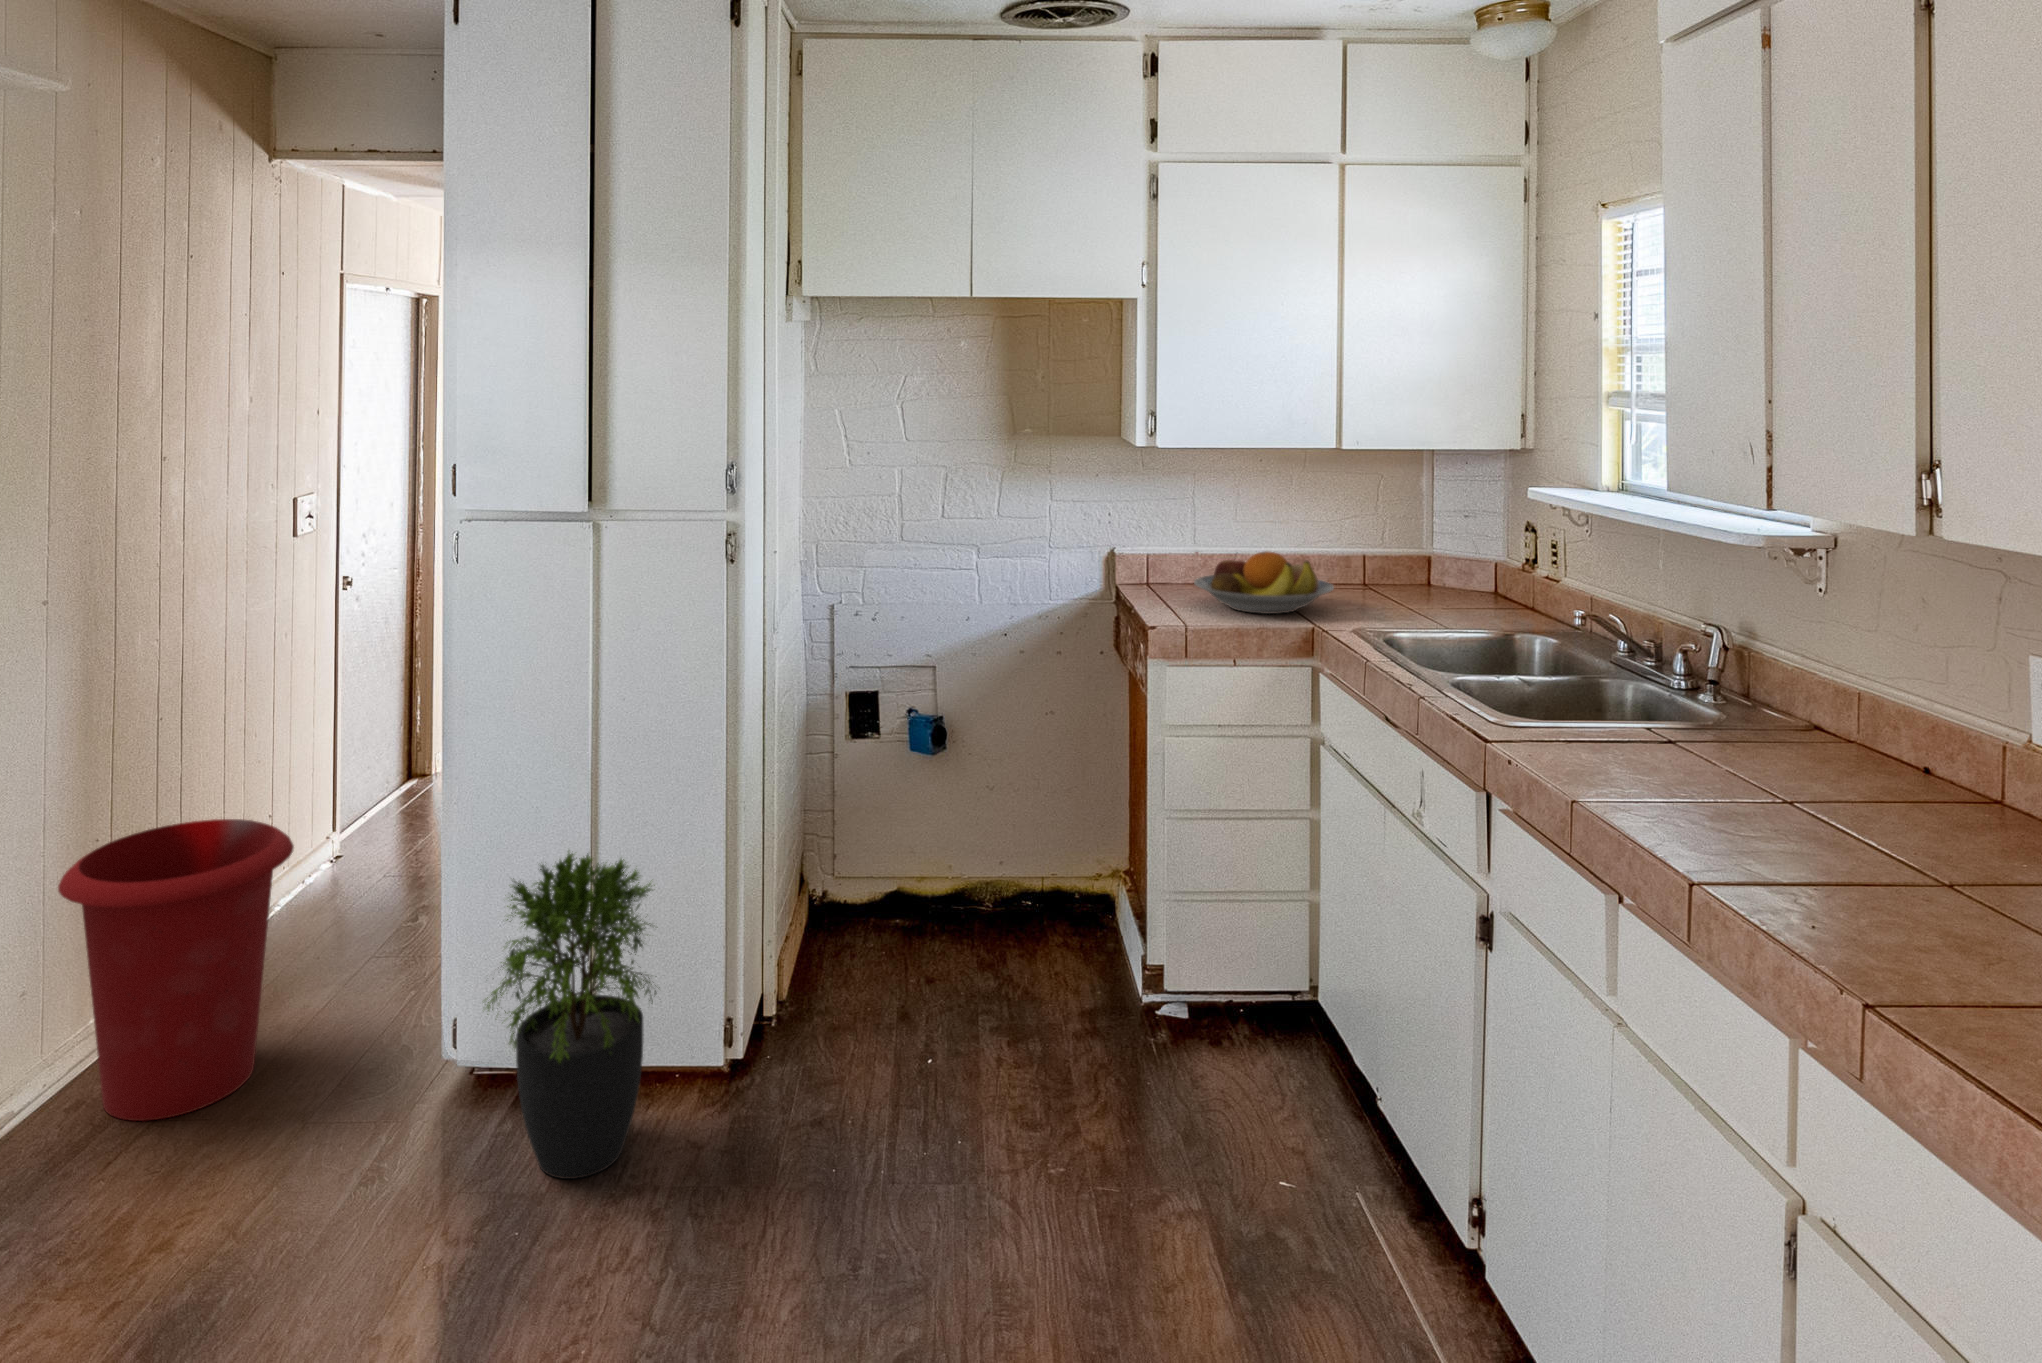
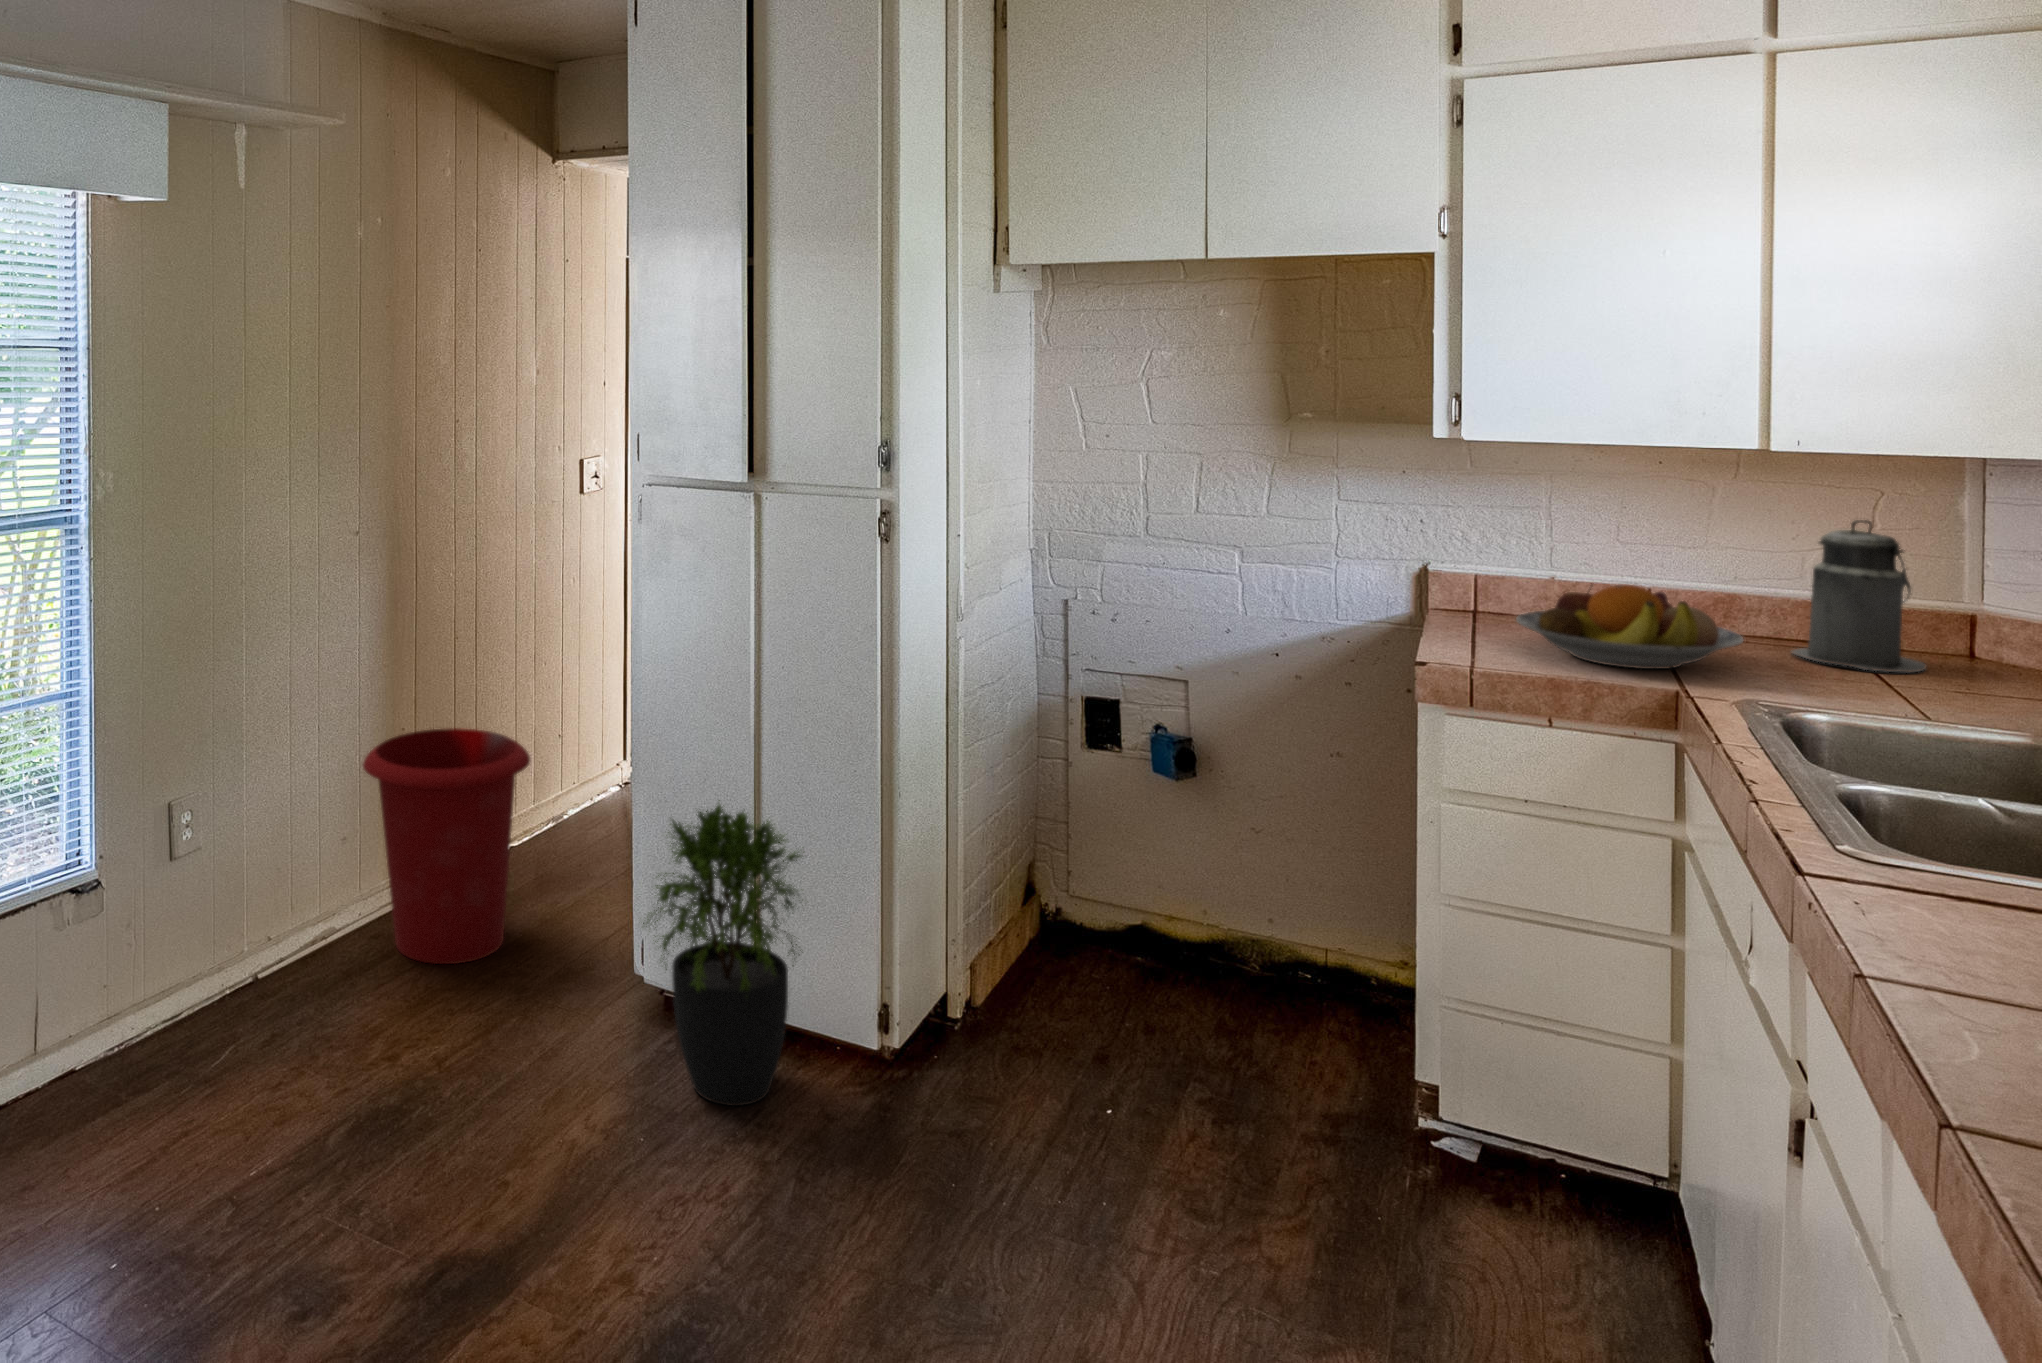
canister: none [1341,495,1415,599] -> present [1792,520,1926,672]

